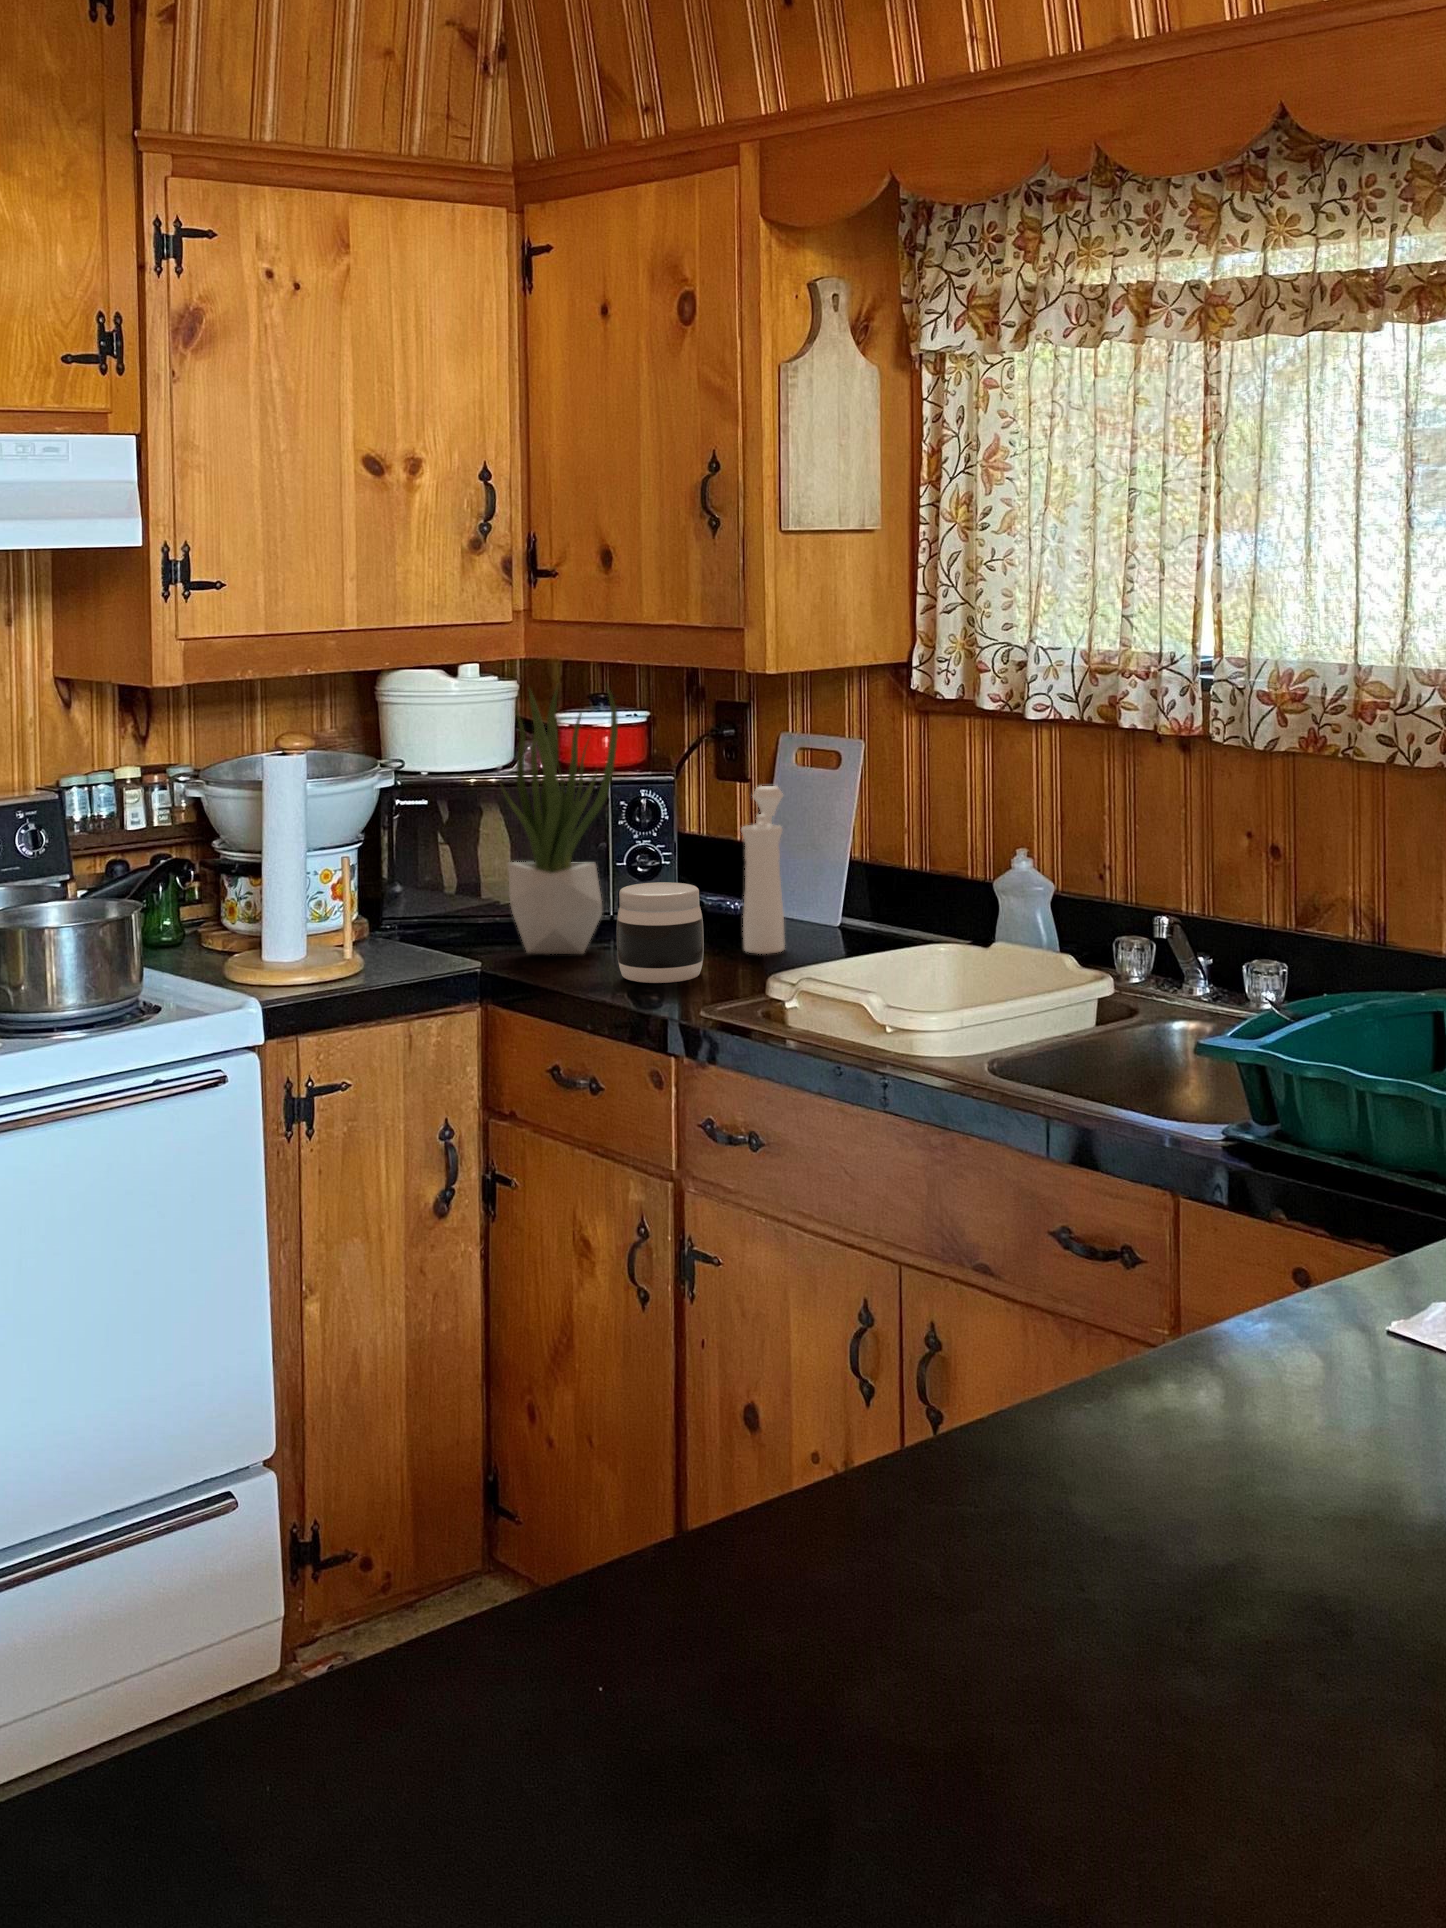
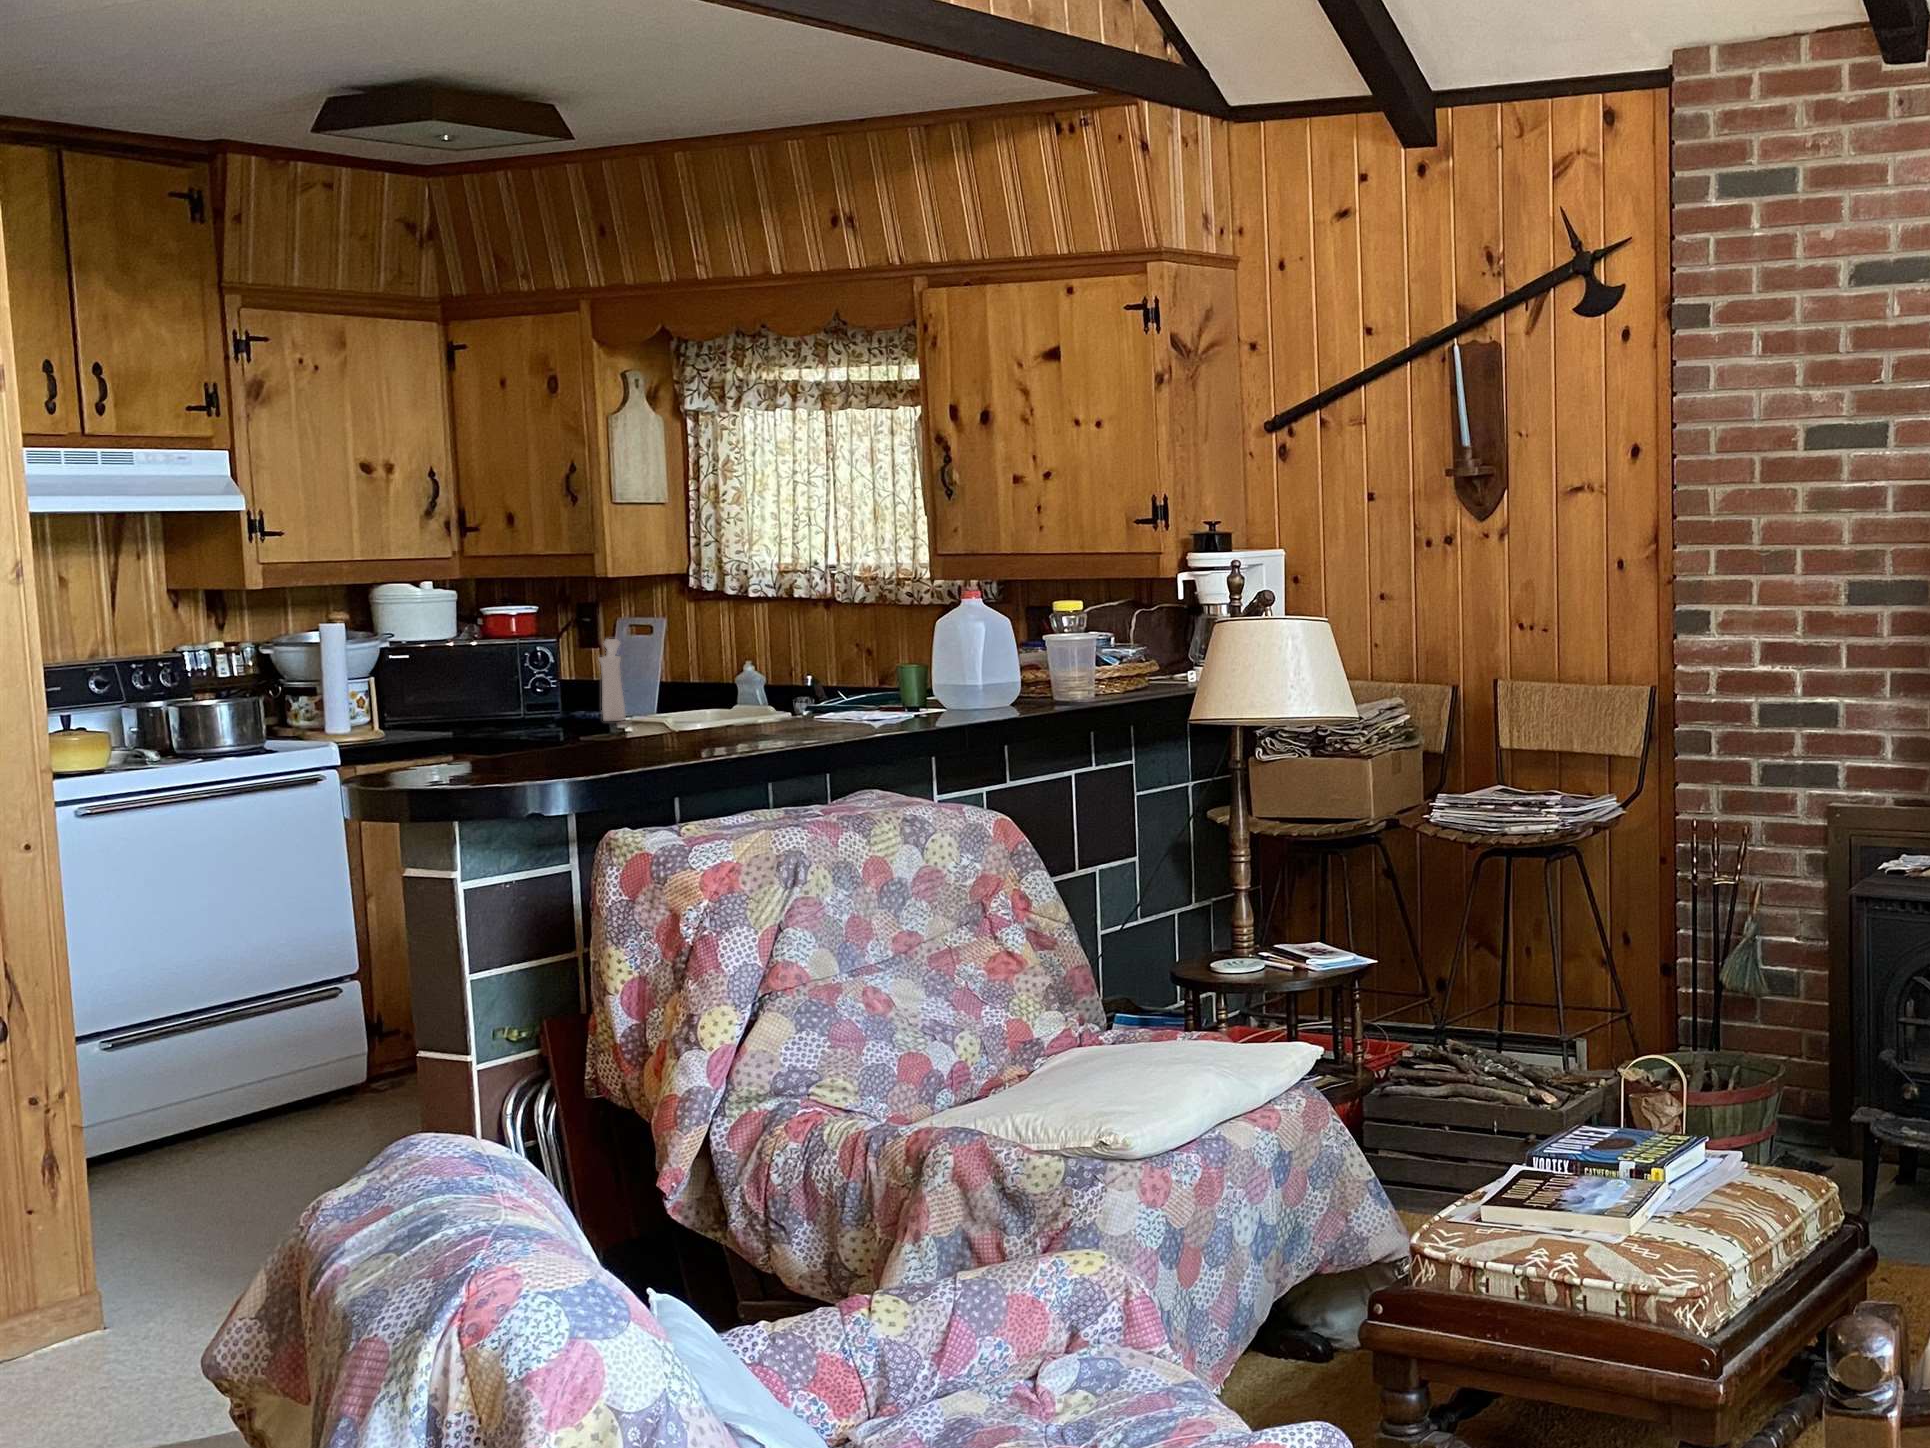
potted plant: present [502,686,618,954] -> none [459,584,525,730]
jar: present [617,882,704,983] -> none [534,683,582,731]

